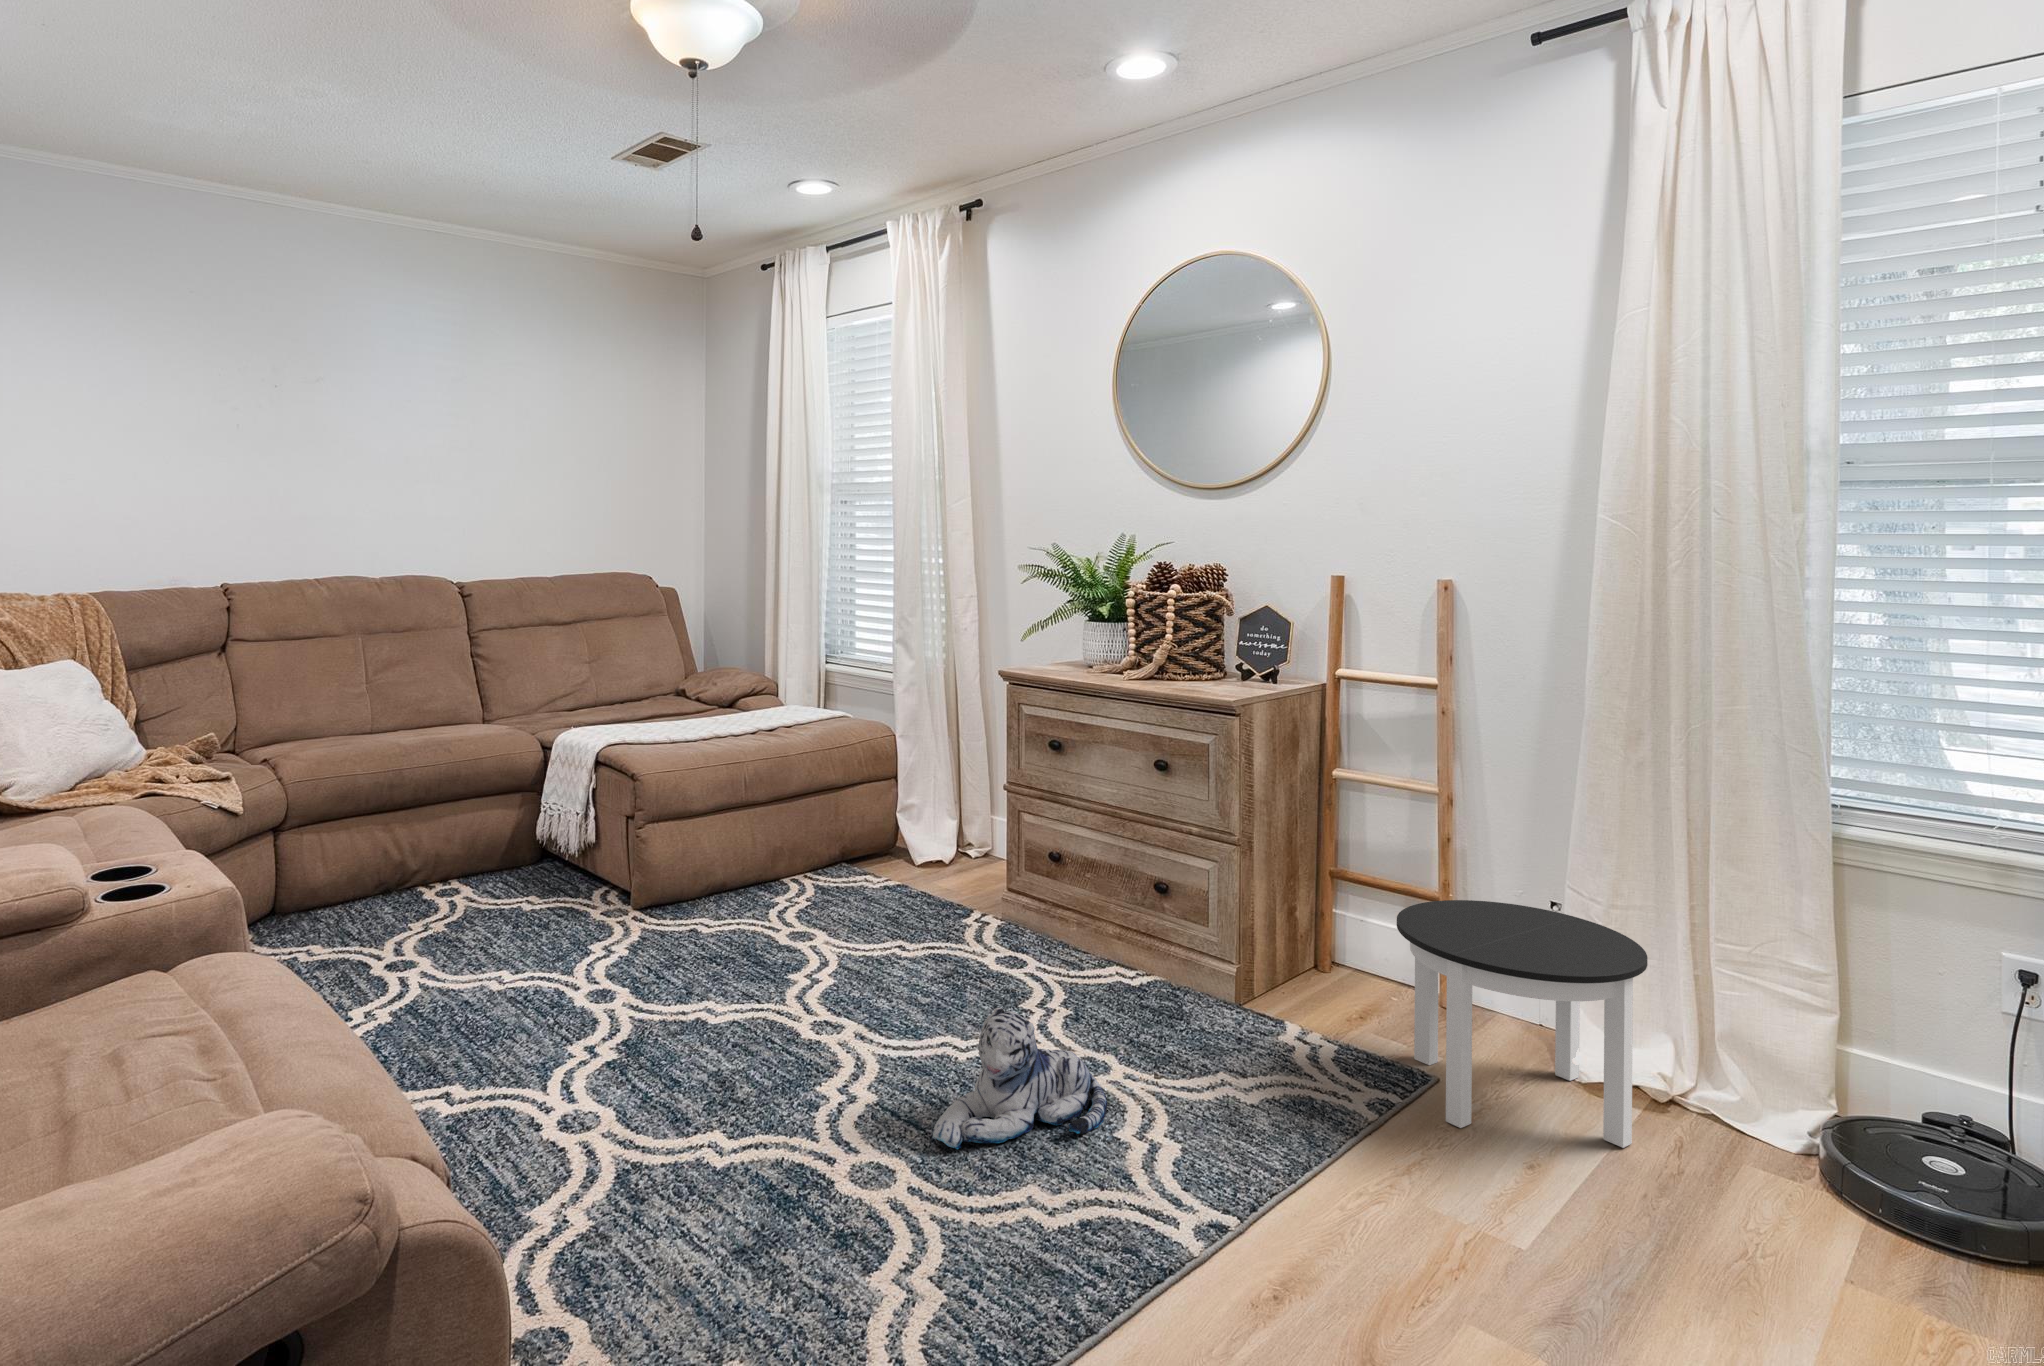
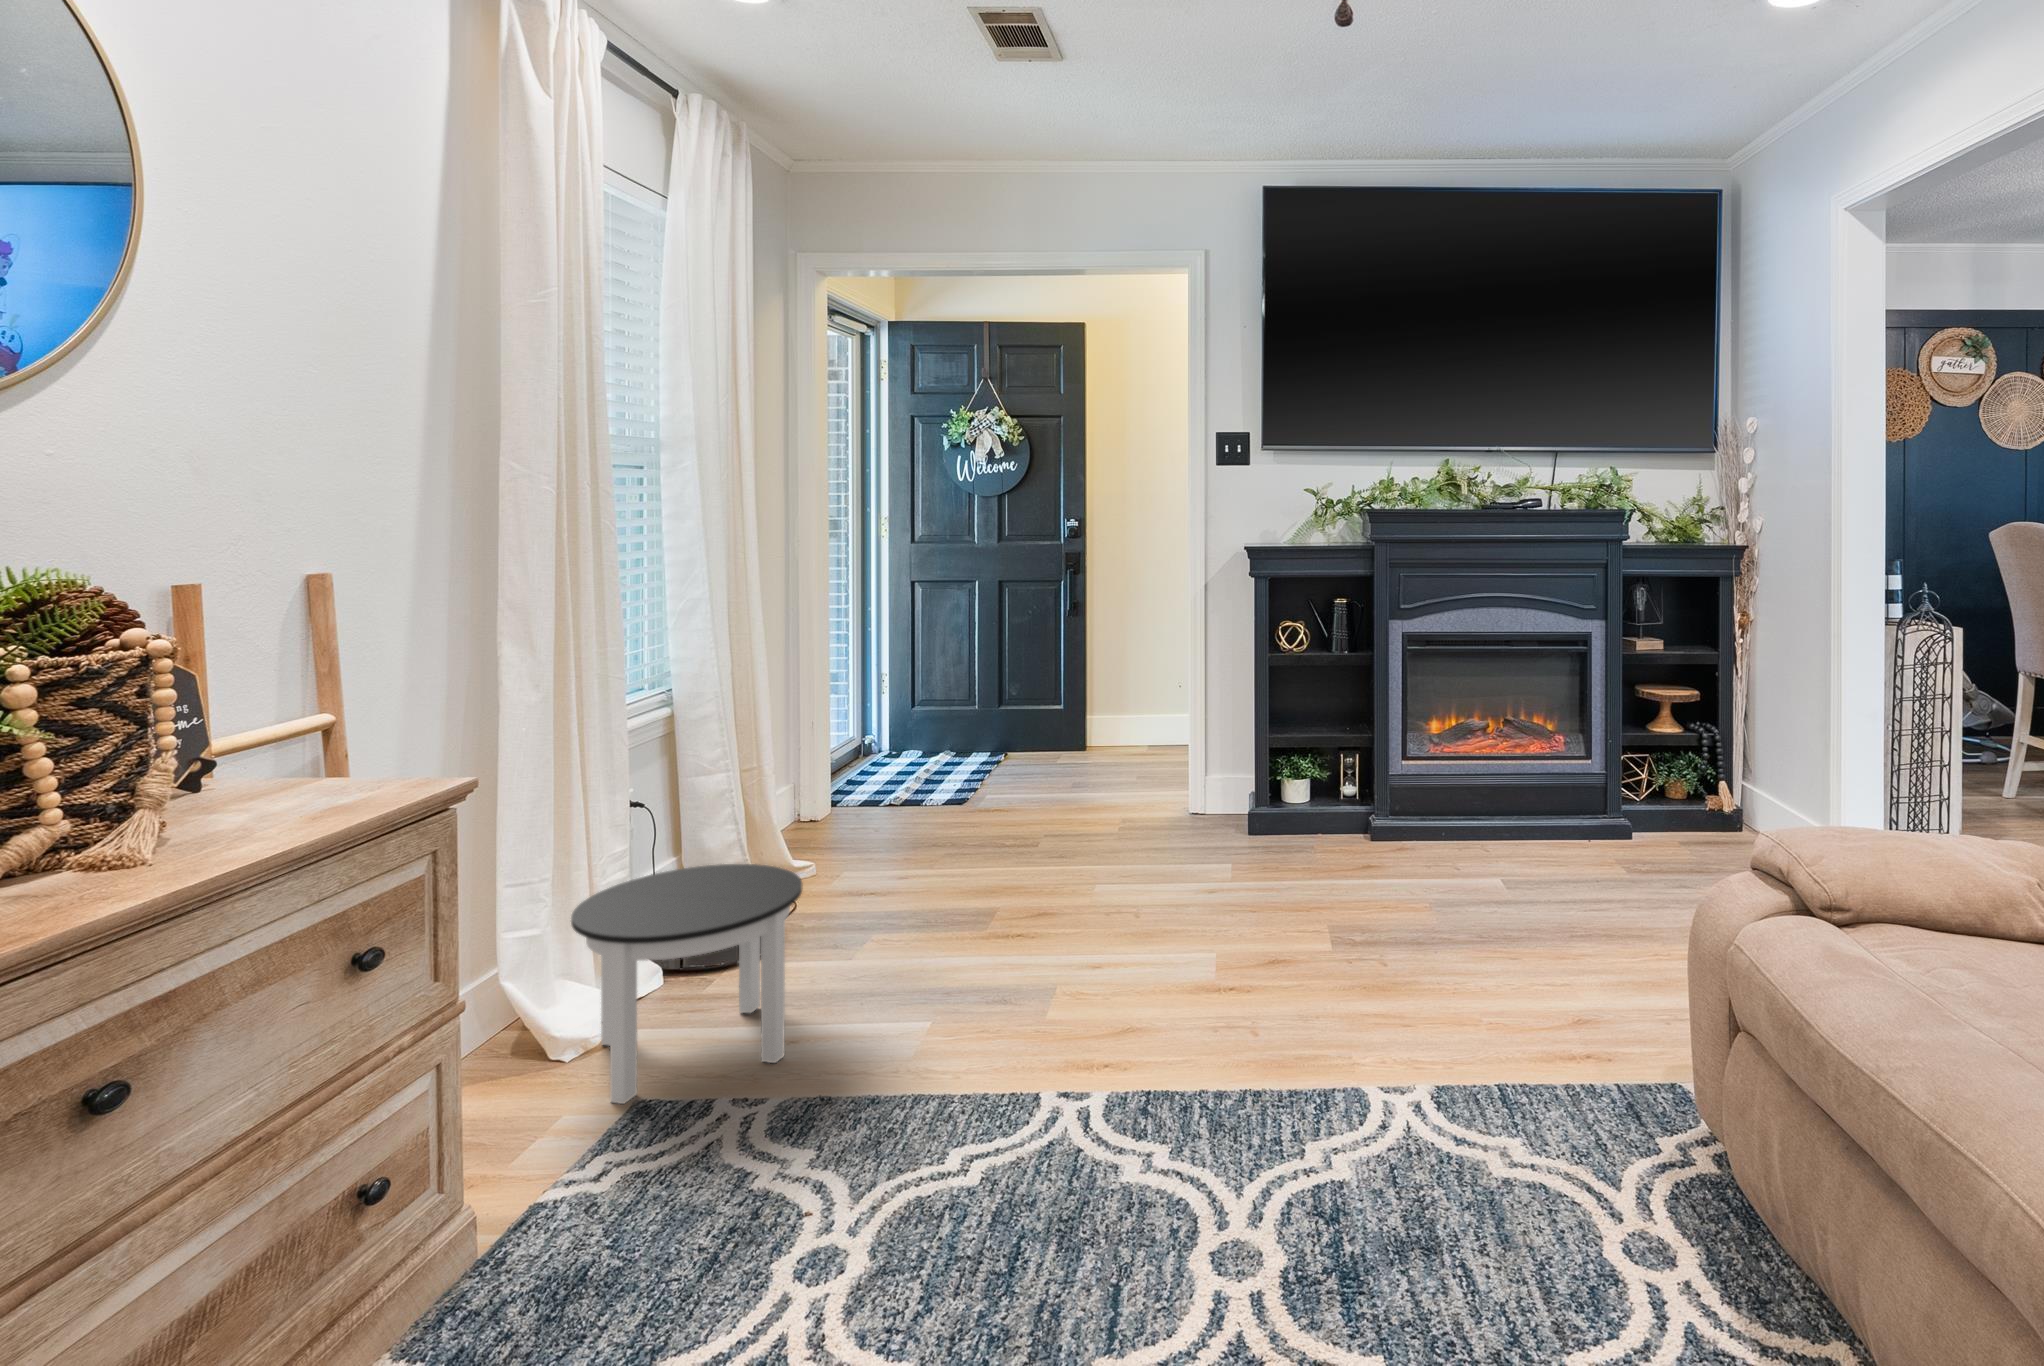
plush toy: present [932,1008,1107,1149] -> none [902,1096,1149,1279]

